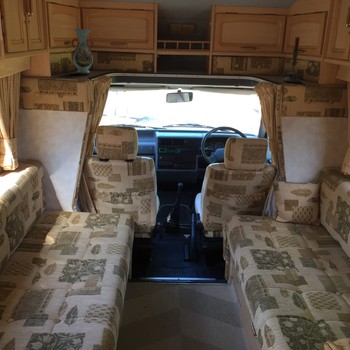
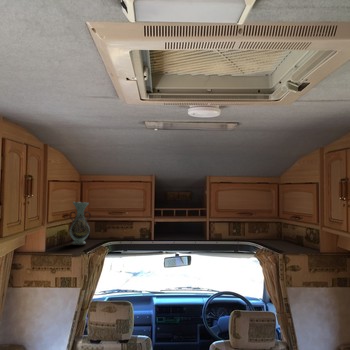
candle: present [283,37,300,83] -> none [283,204,301,250]

